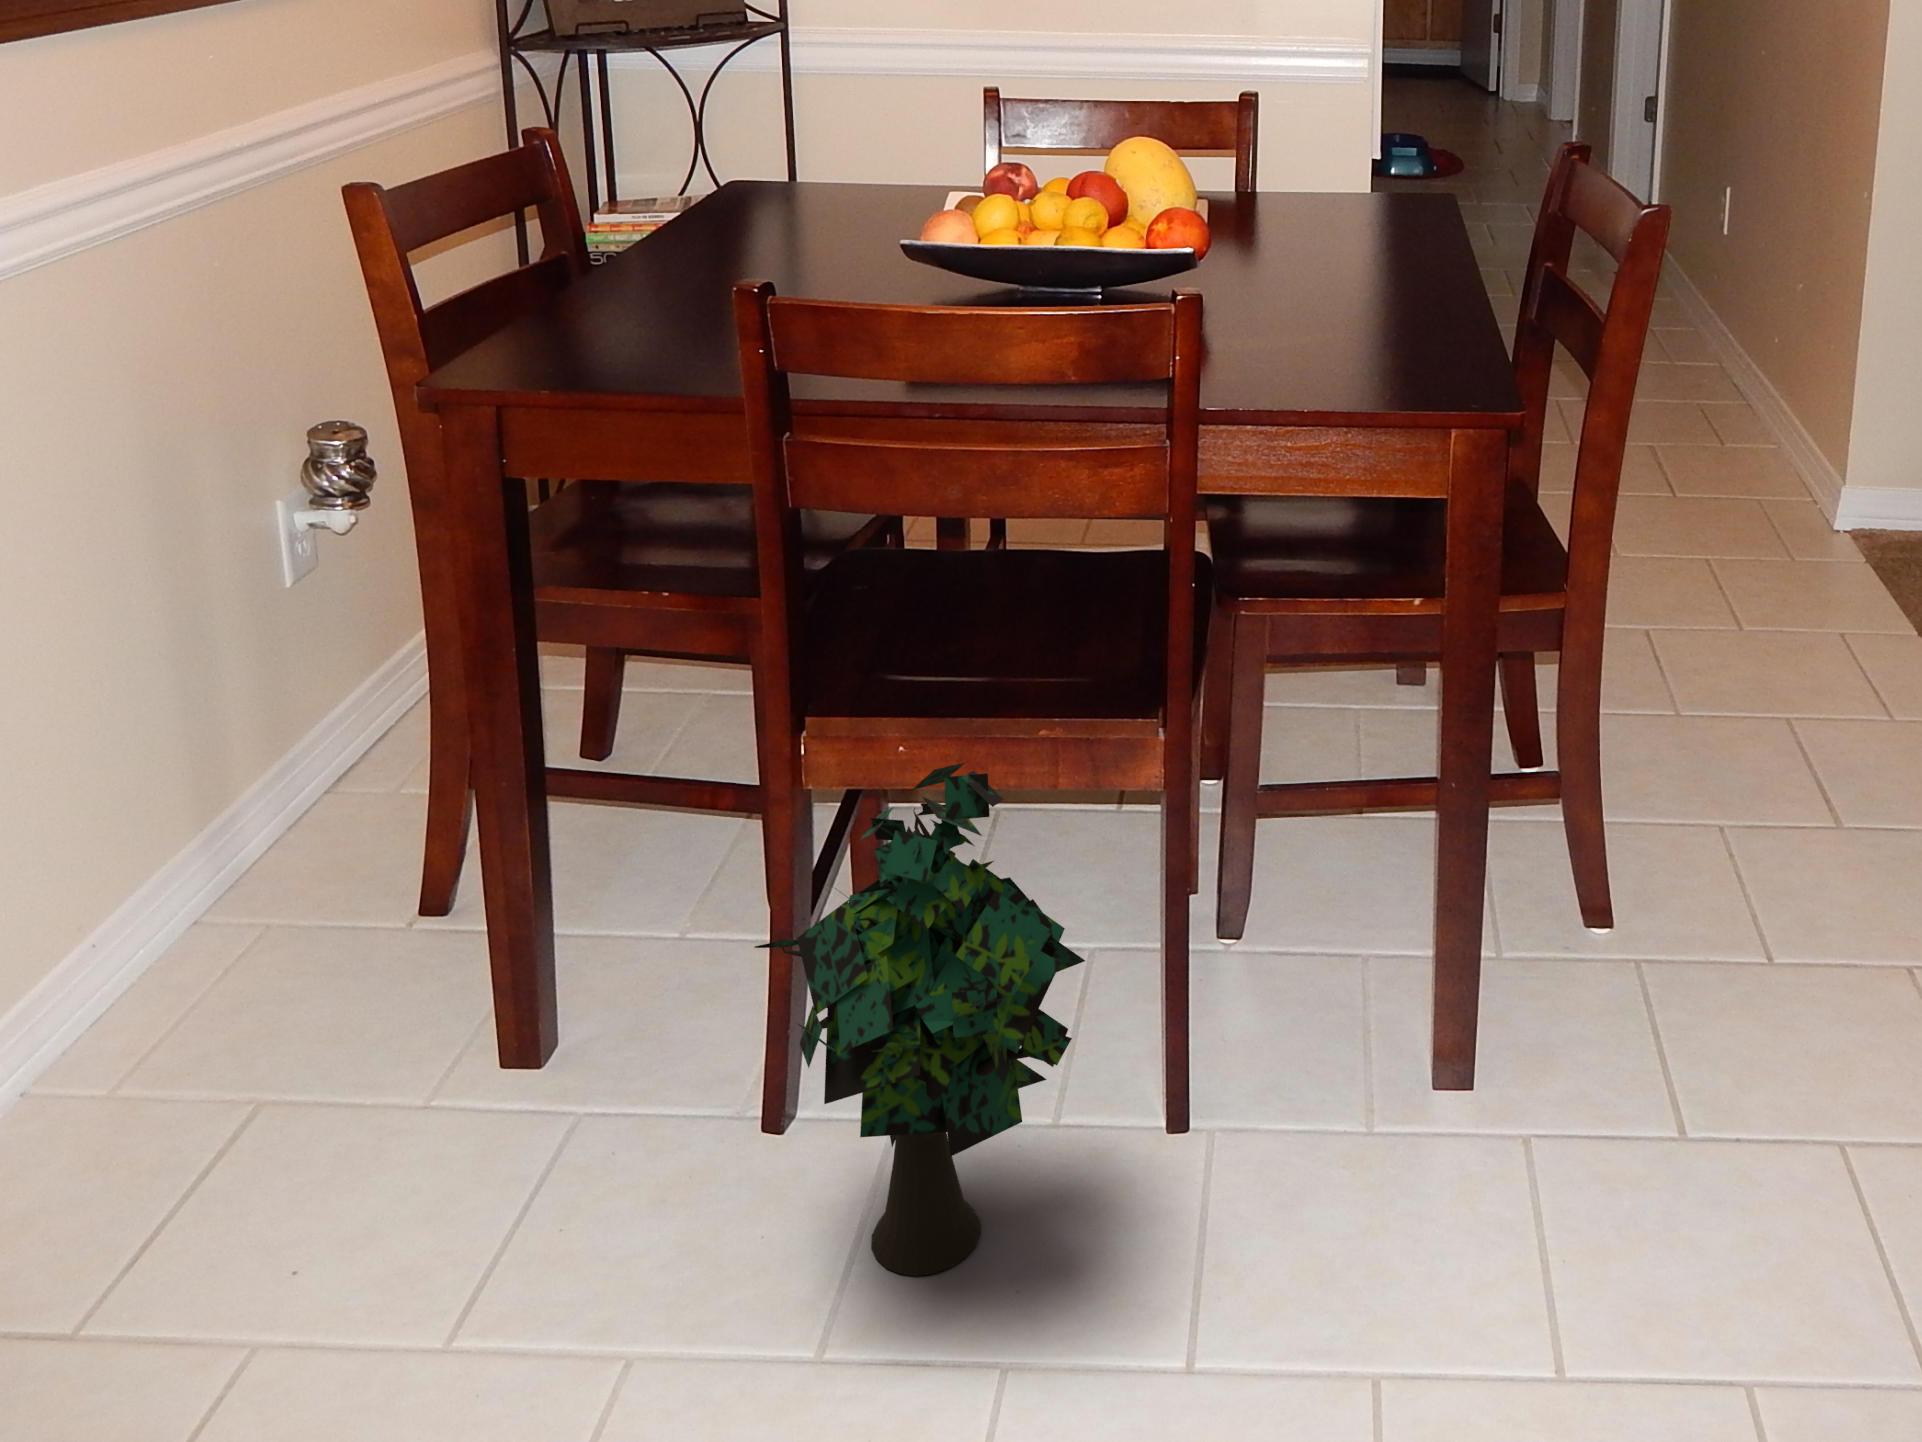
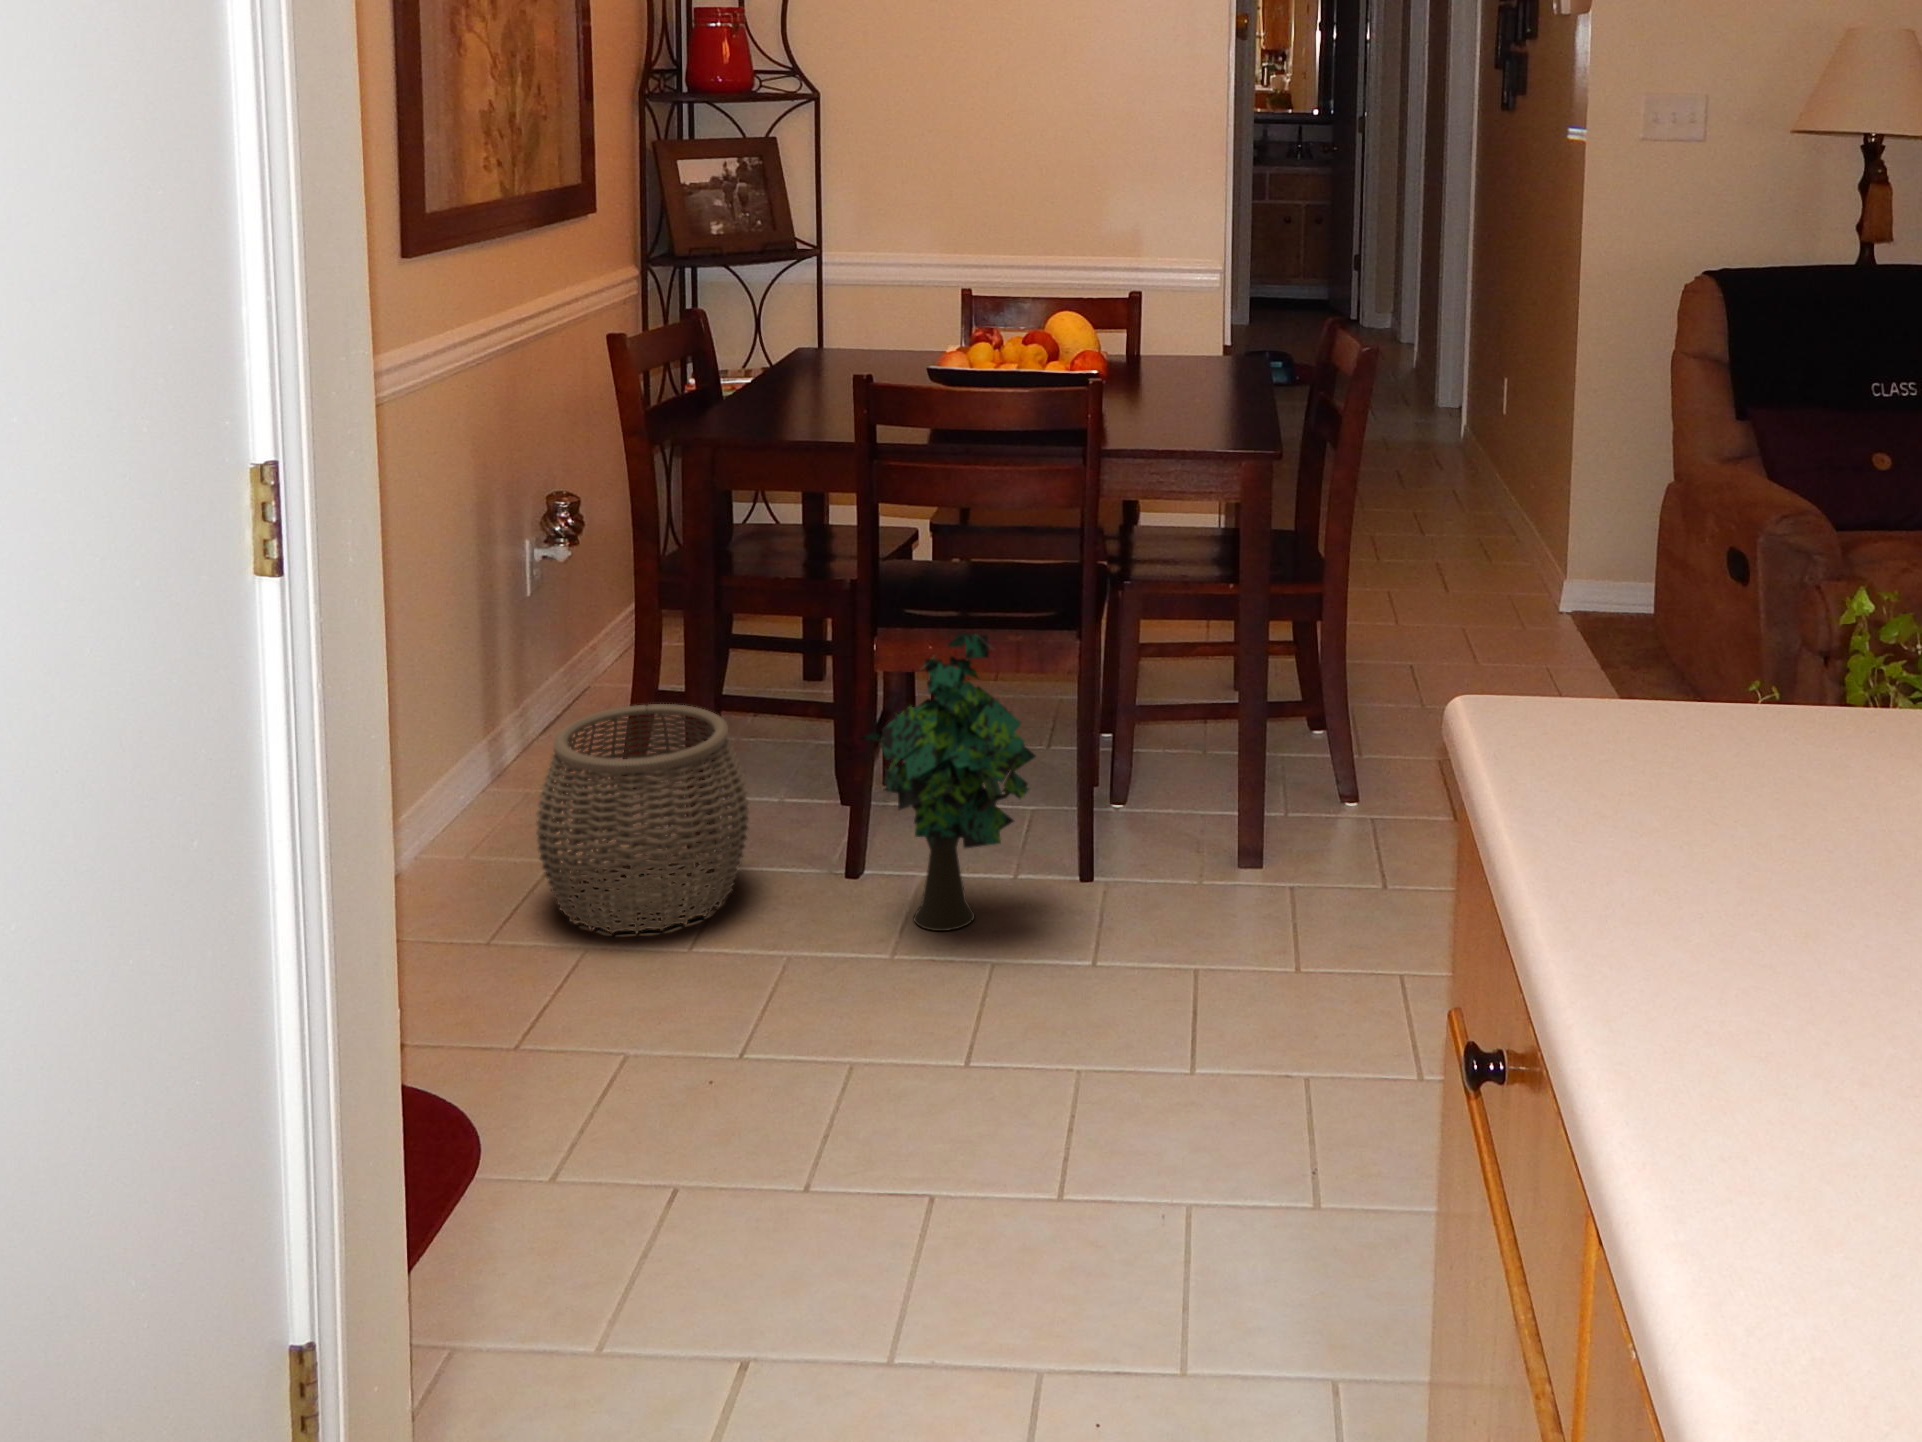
woven basket: none [169,852,585,1305] -> present [536,704,749,933]

